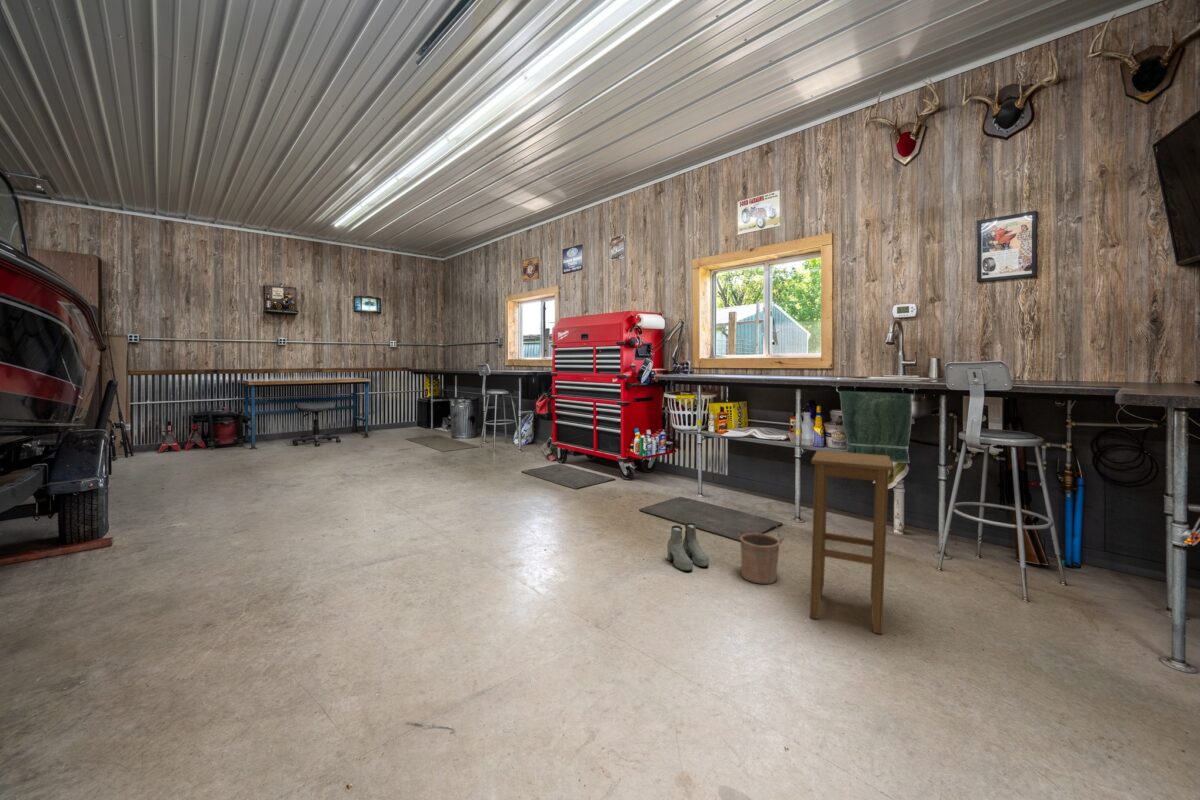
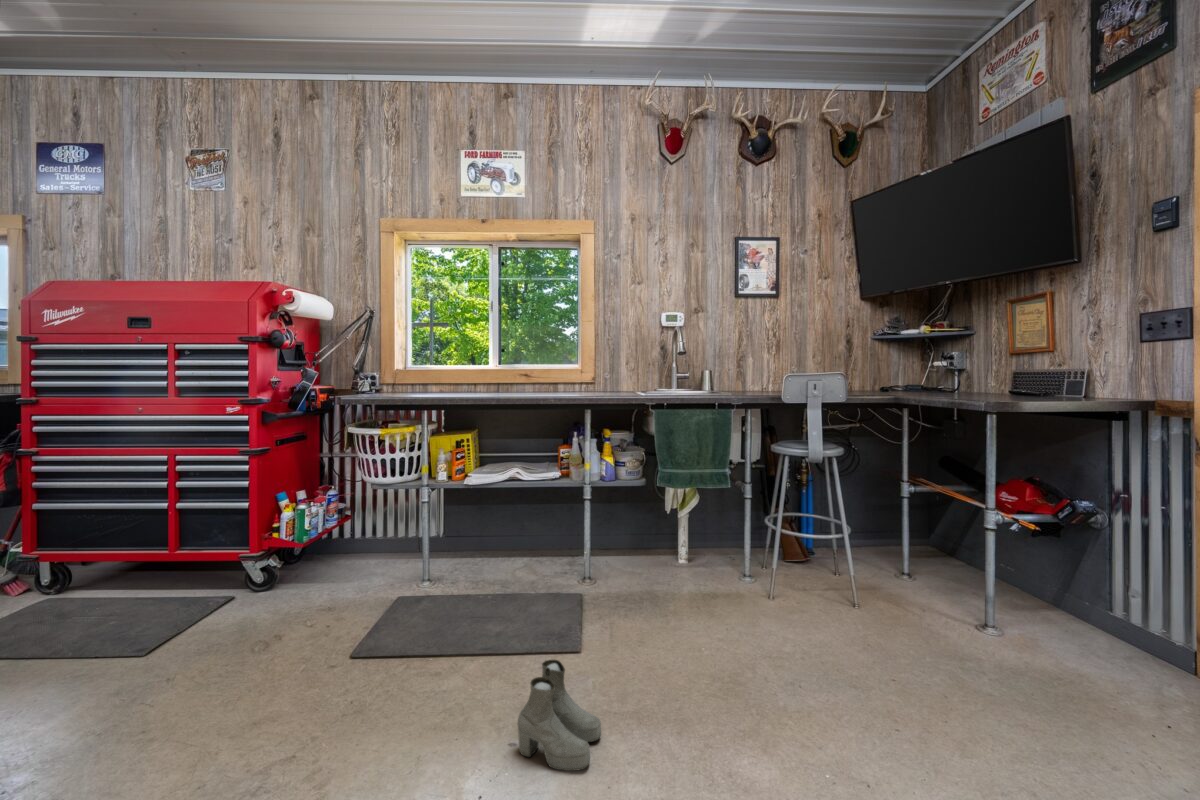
stool: present [810,450,893,634] -> none [758,490,911,771]
bucket: present [737,516,783,584] -> none [647,613,712,736]

